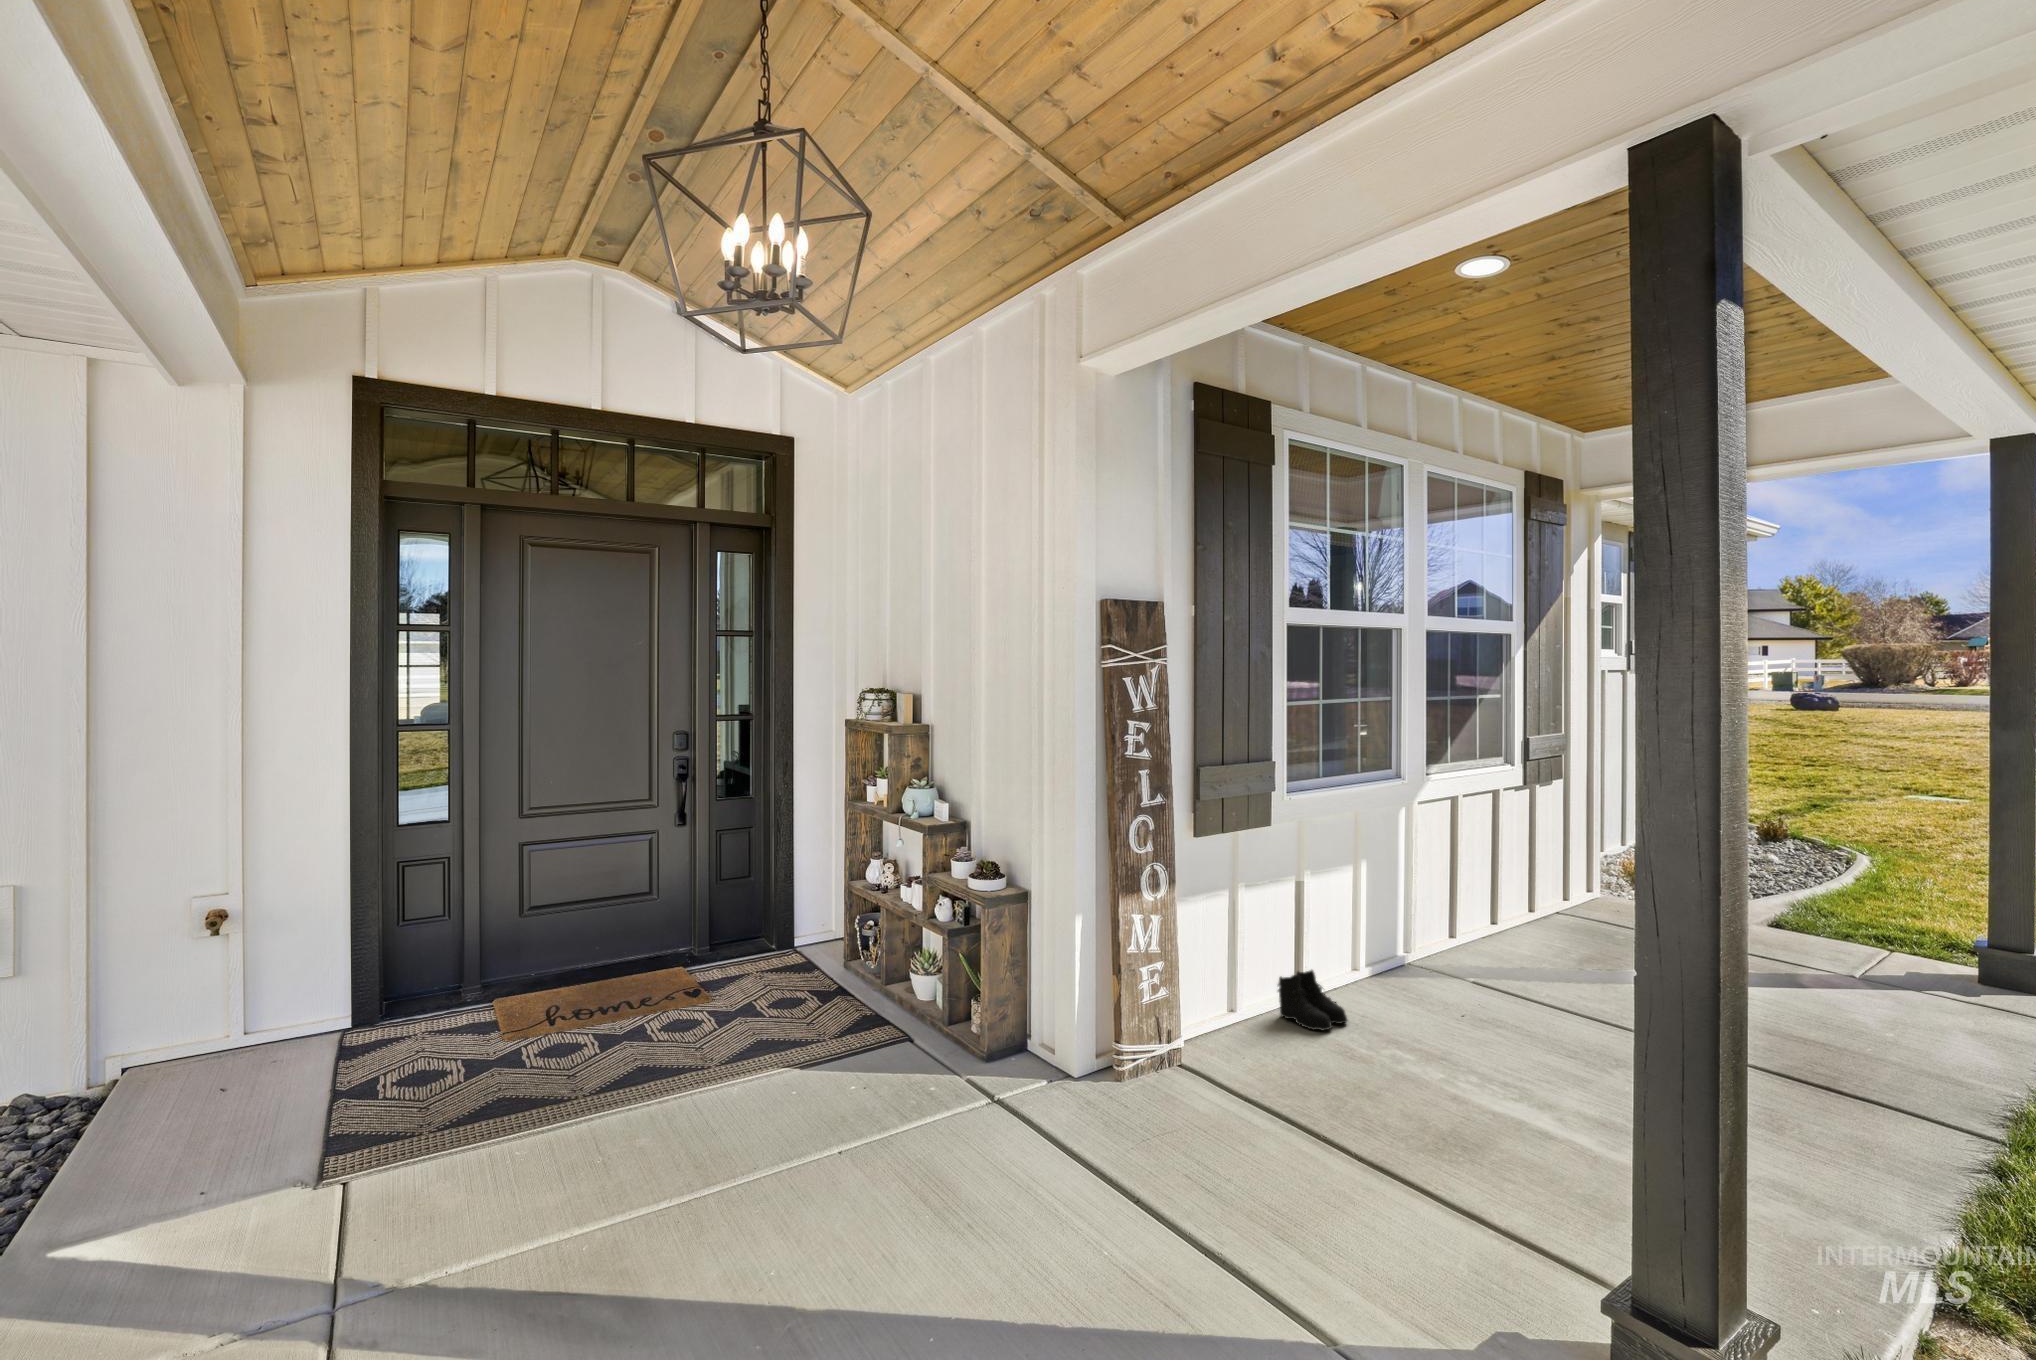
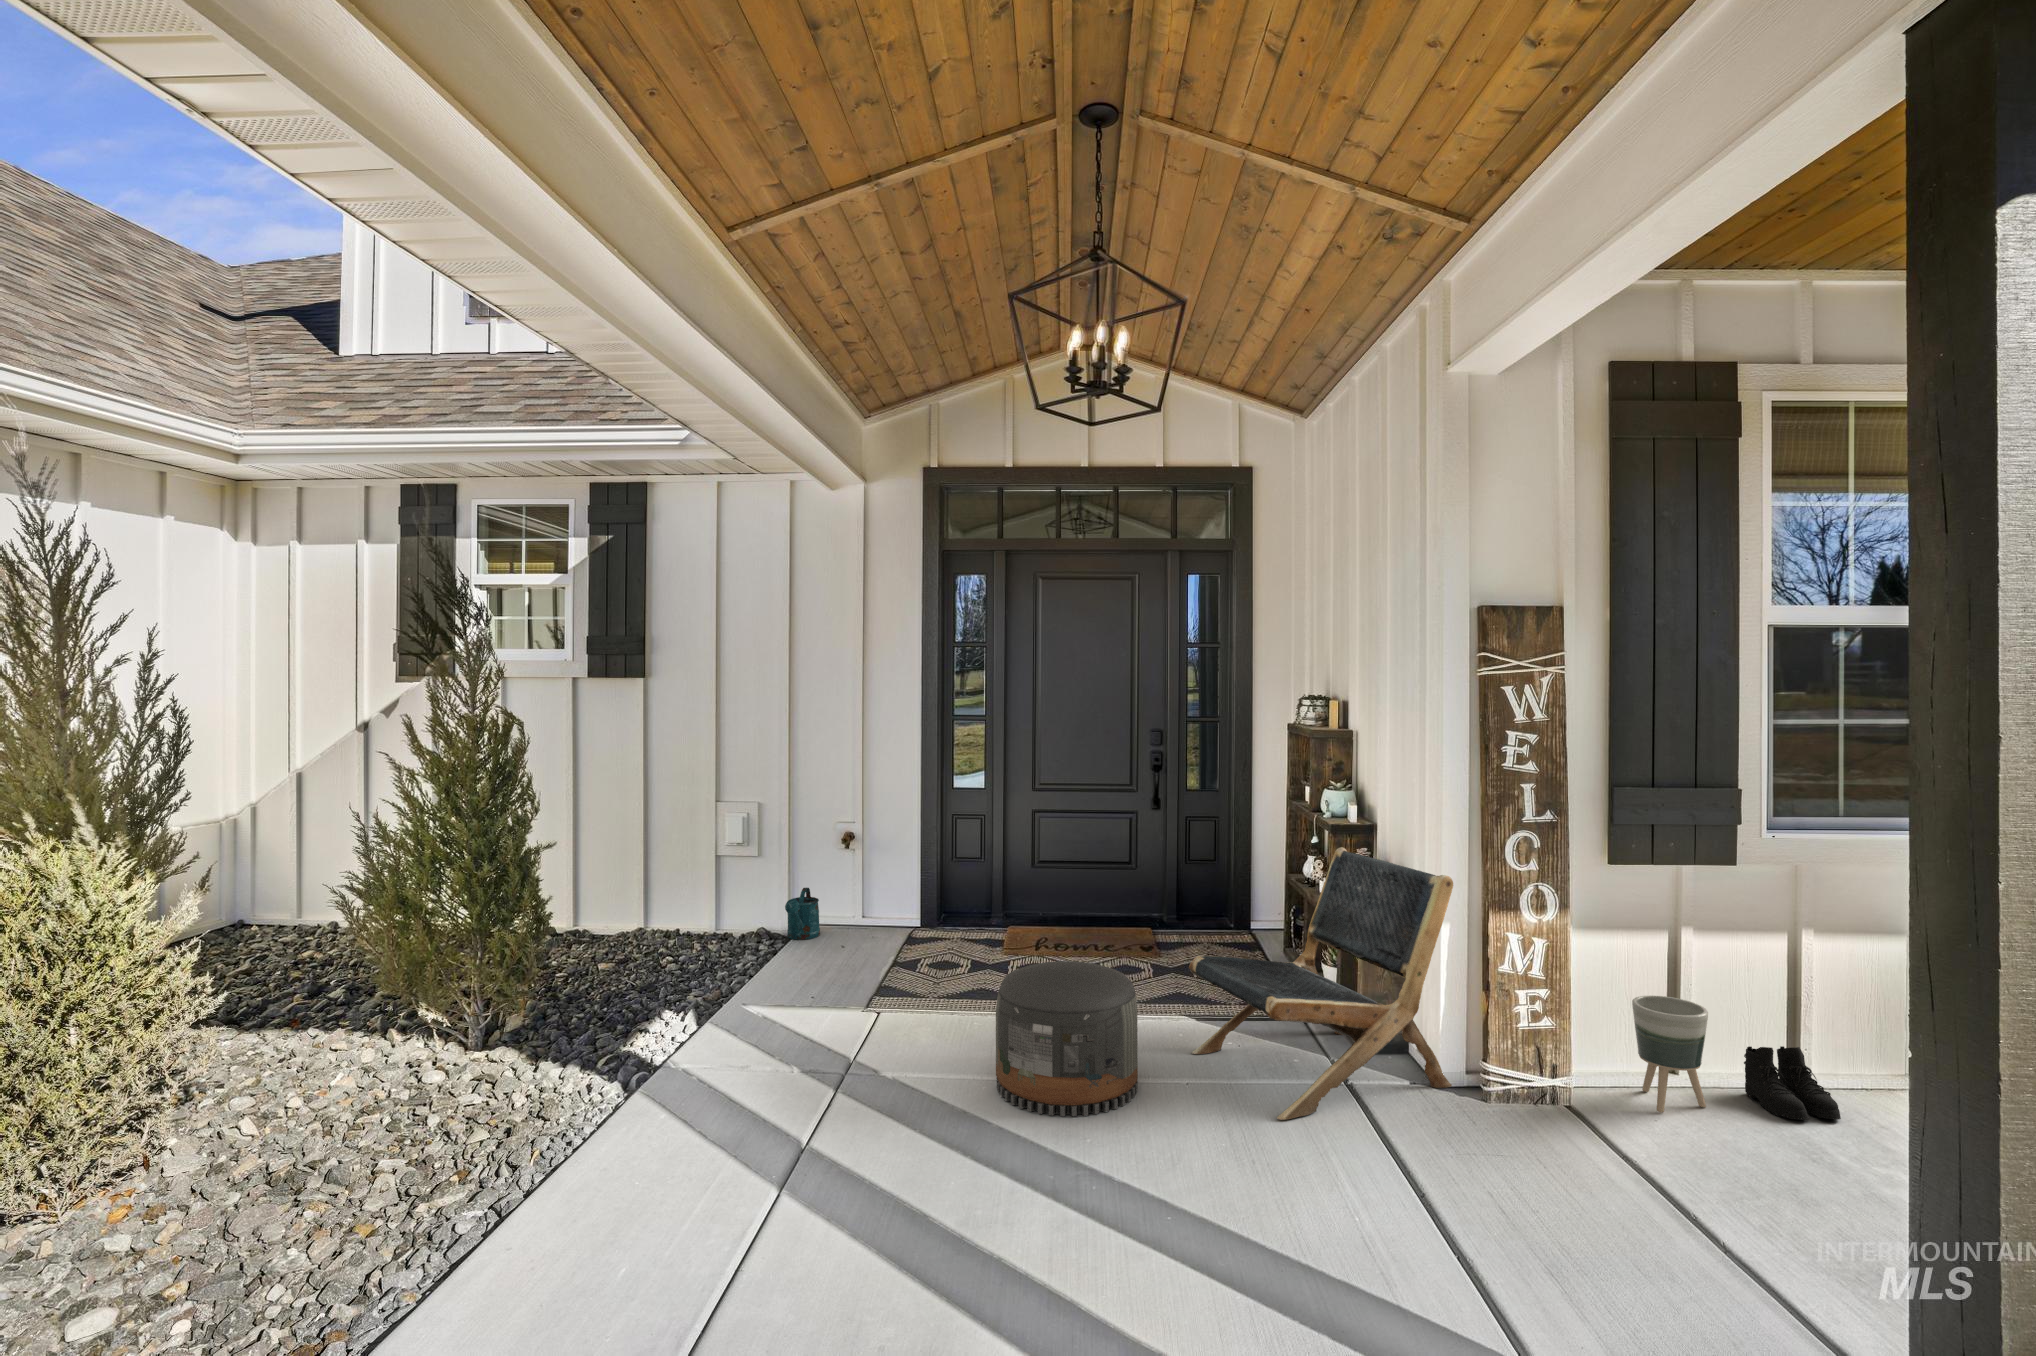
lounge chair: none [821,850,1086,1165] -> present [1189,847,1453,1120]
planter: none [1214,947,1272,1051] -> present [1632,996,1708,1113]
watering can: none [102,1008,170,1095] -> present [785,888,820,940]
pouf: none [598,1036,794,1260] -> present [996,961,1138,1116]

